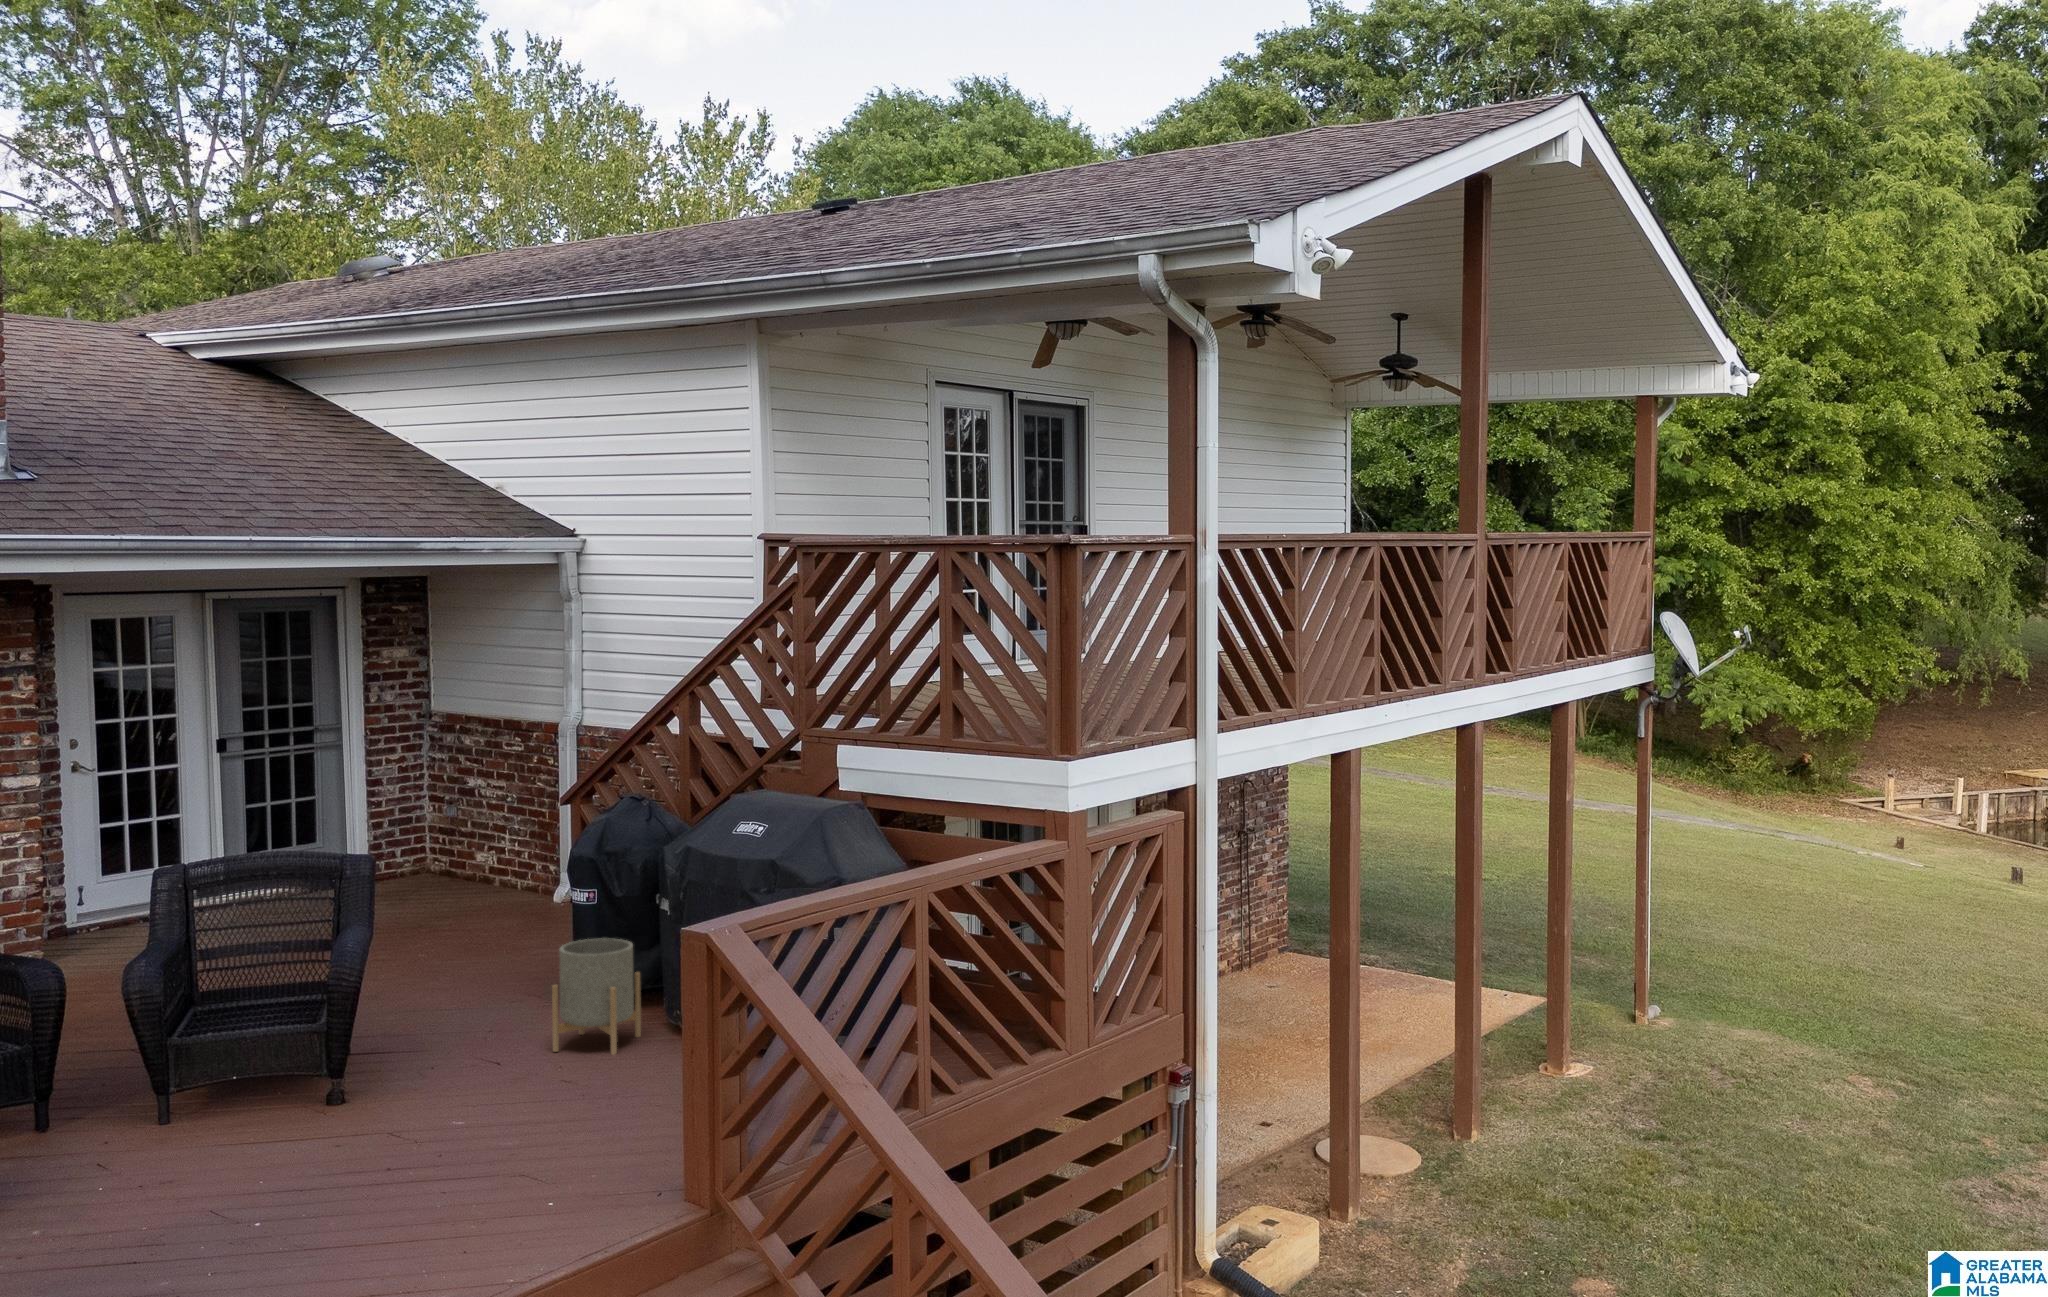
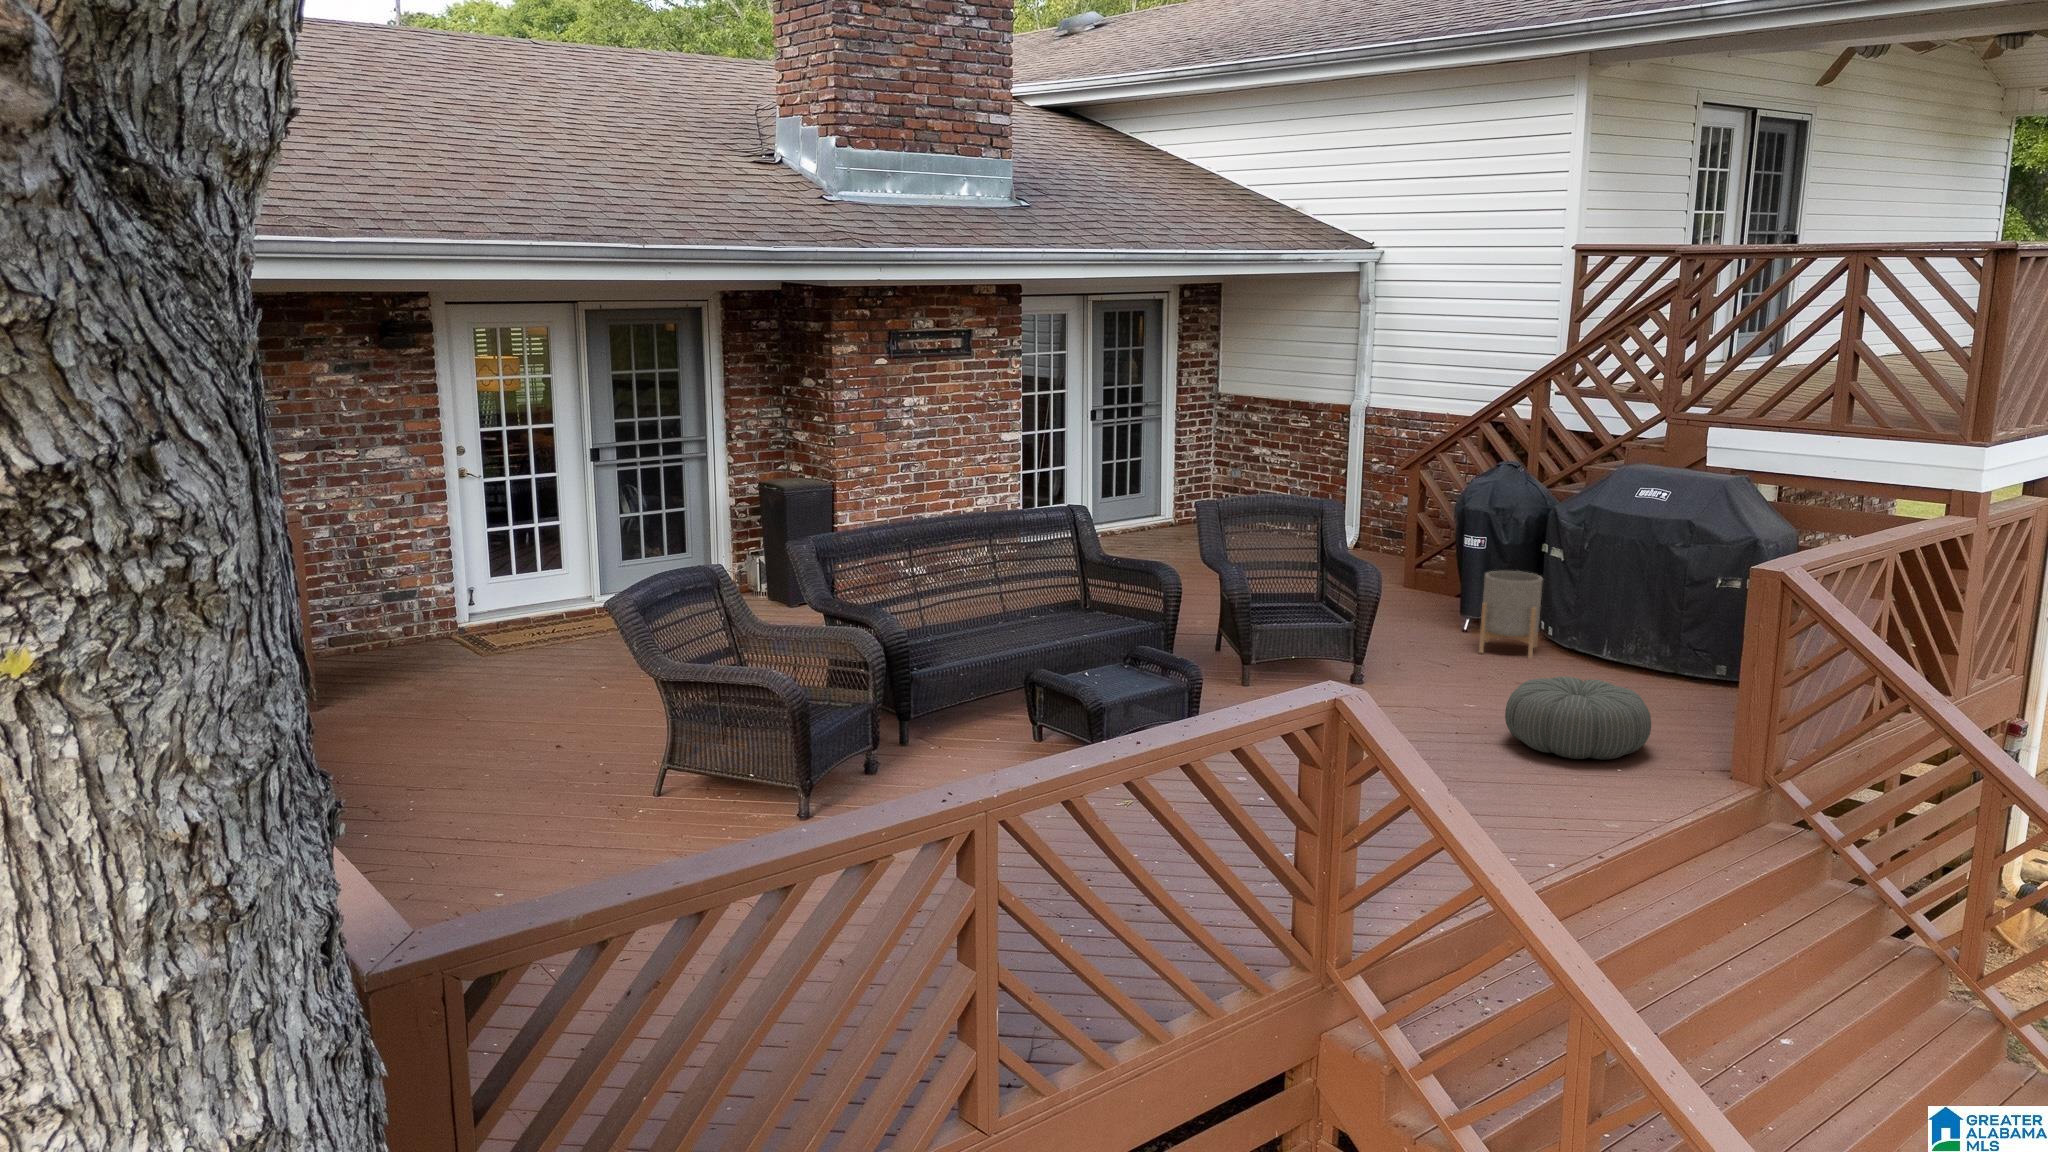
pouf: none [418,1099,614,1223] -> present [1505,677,1651,760]

